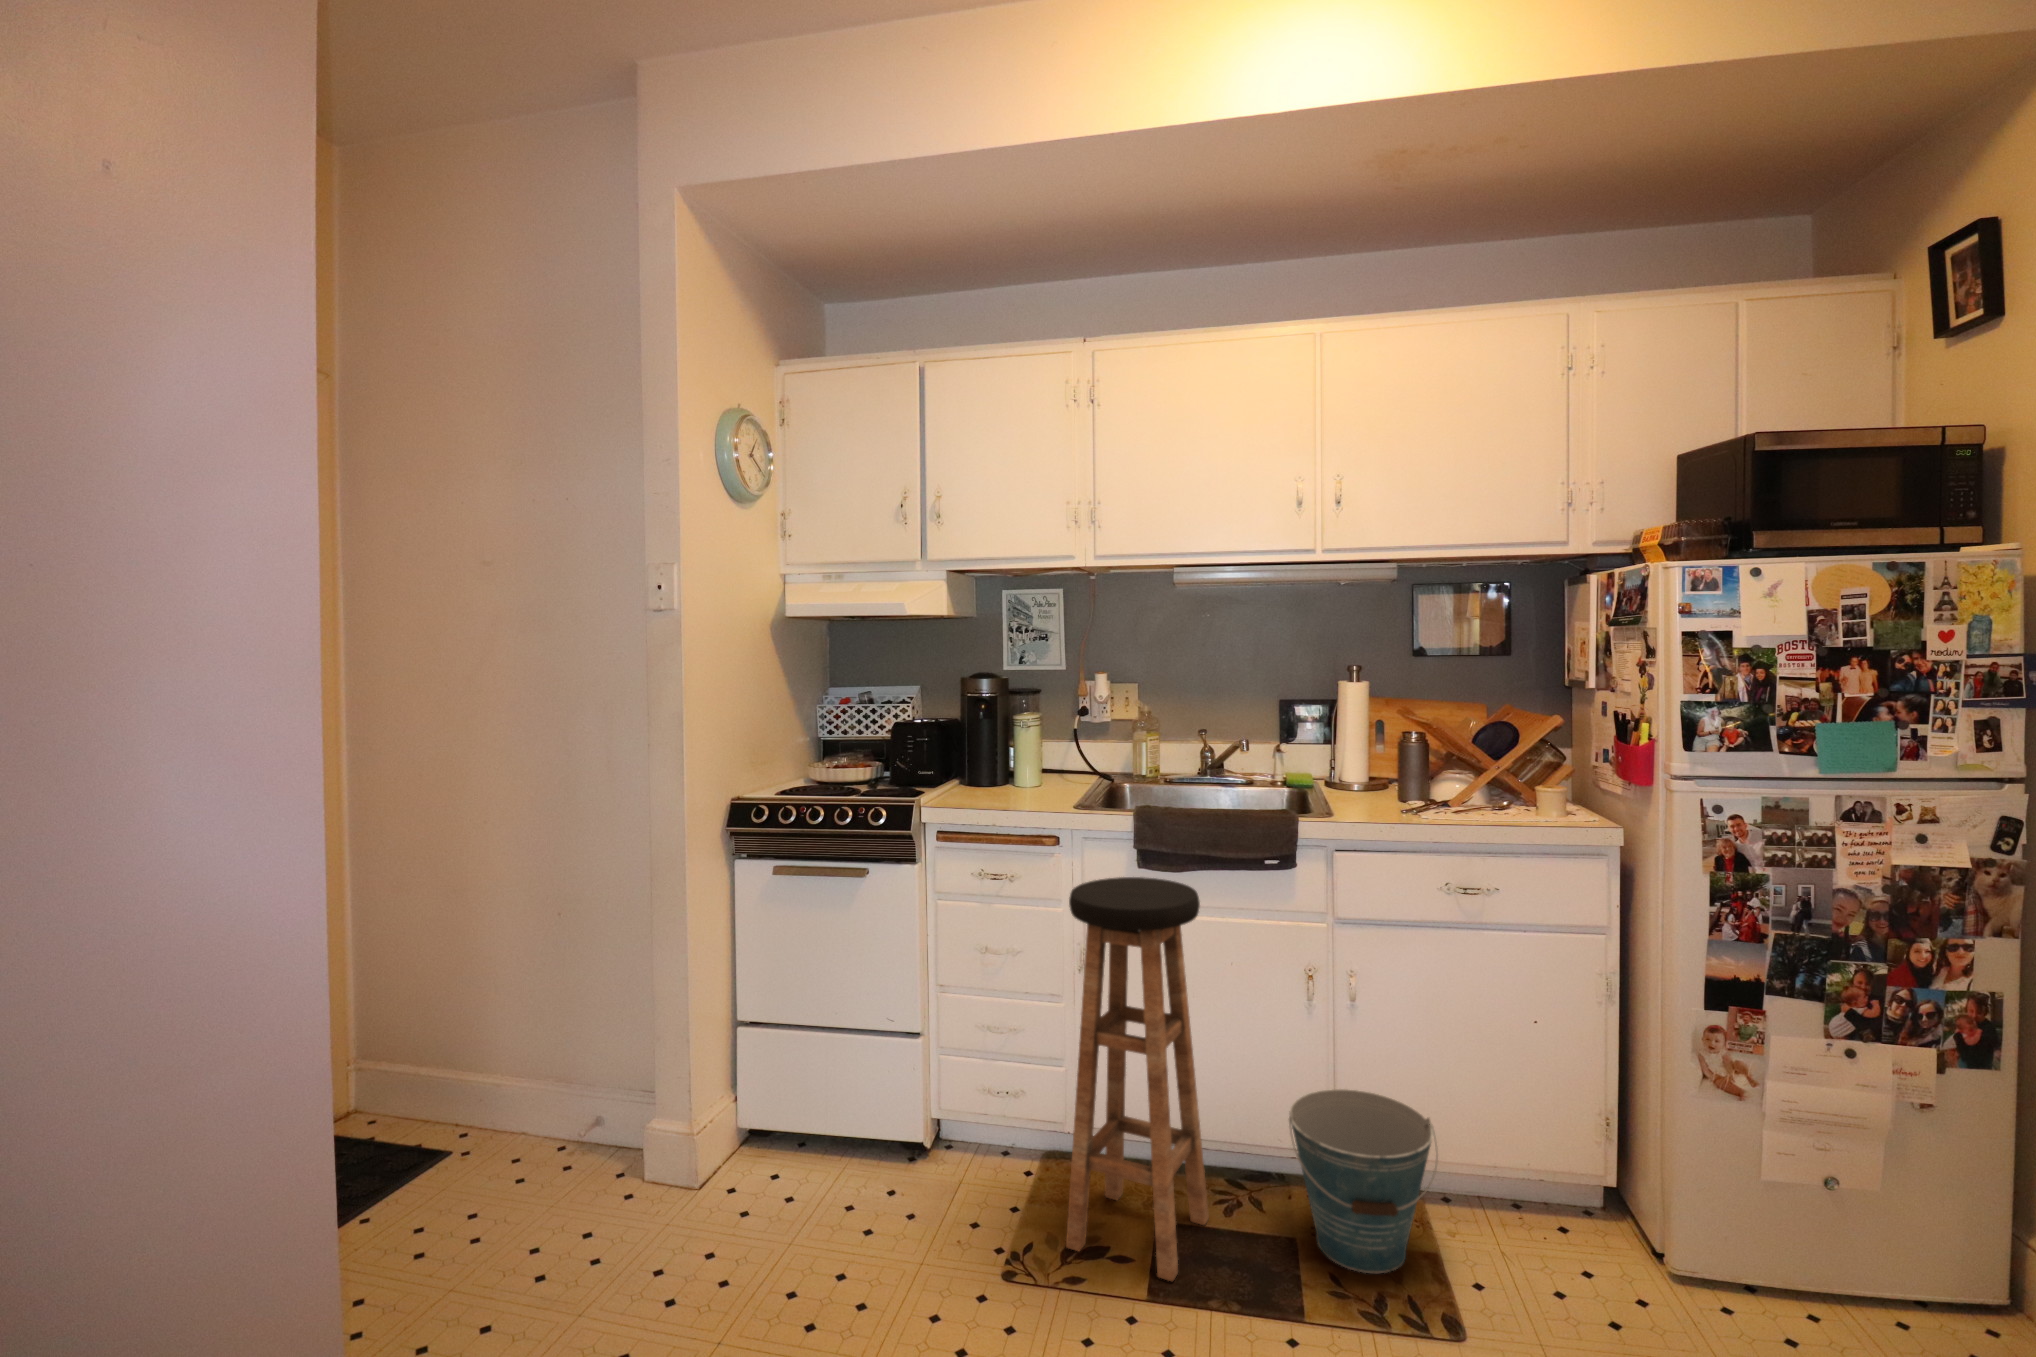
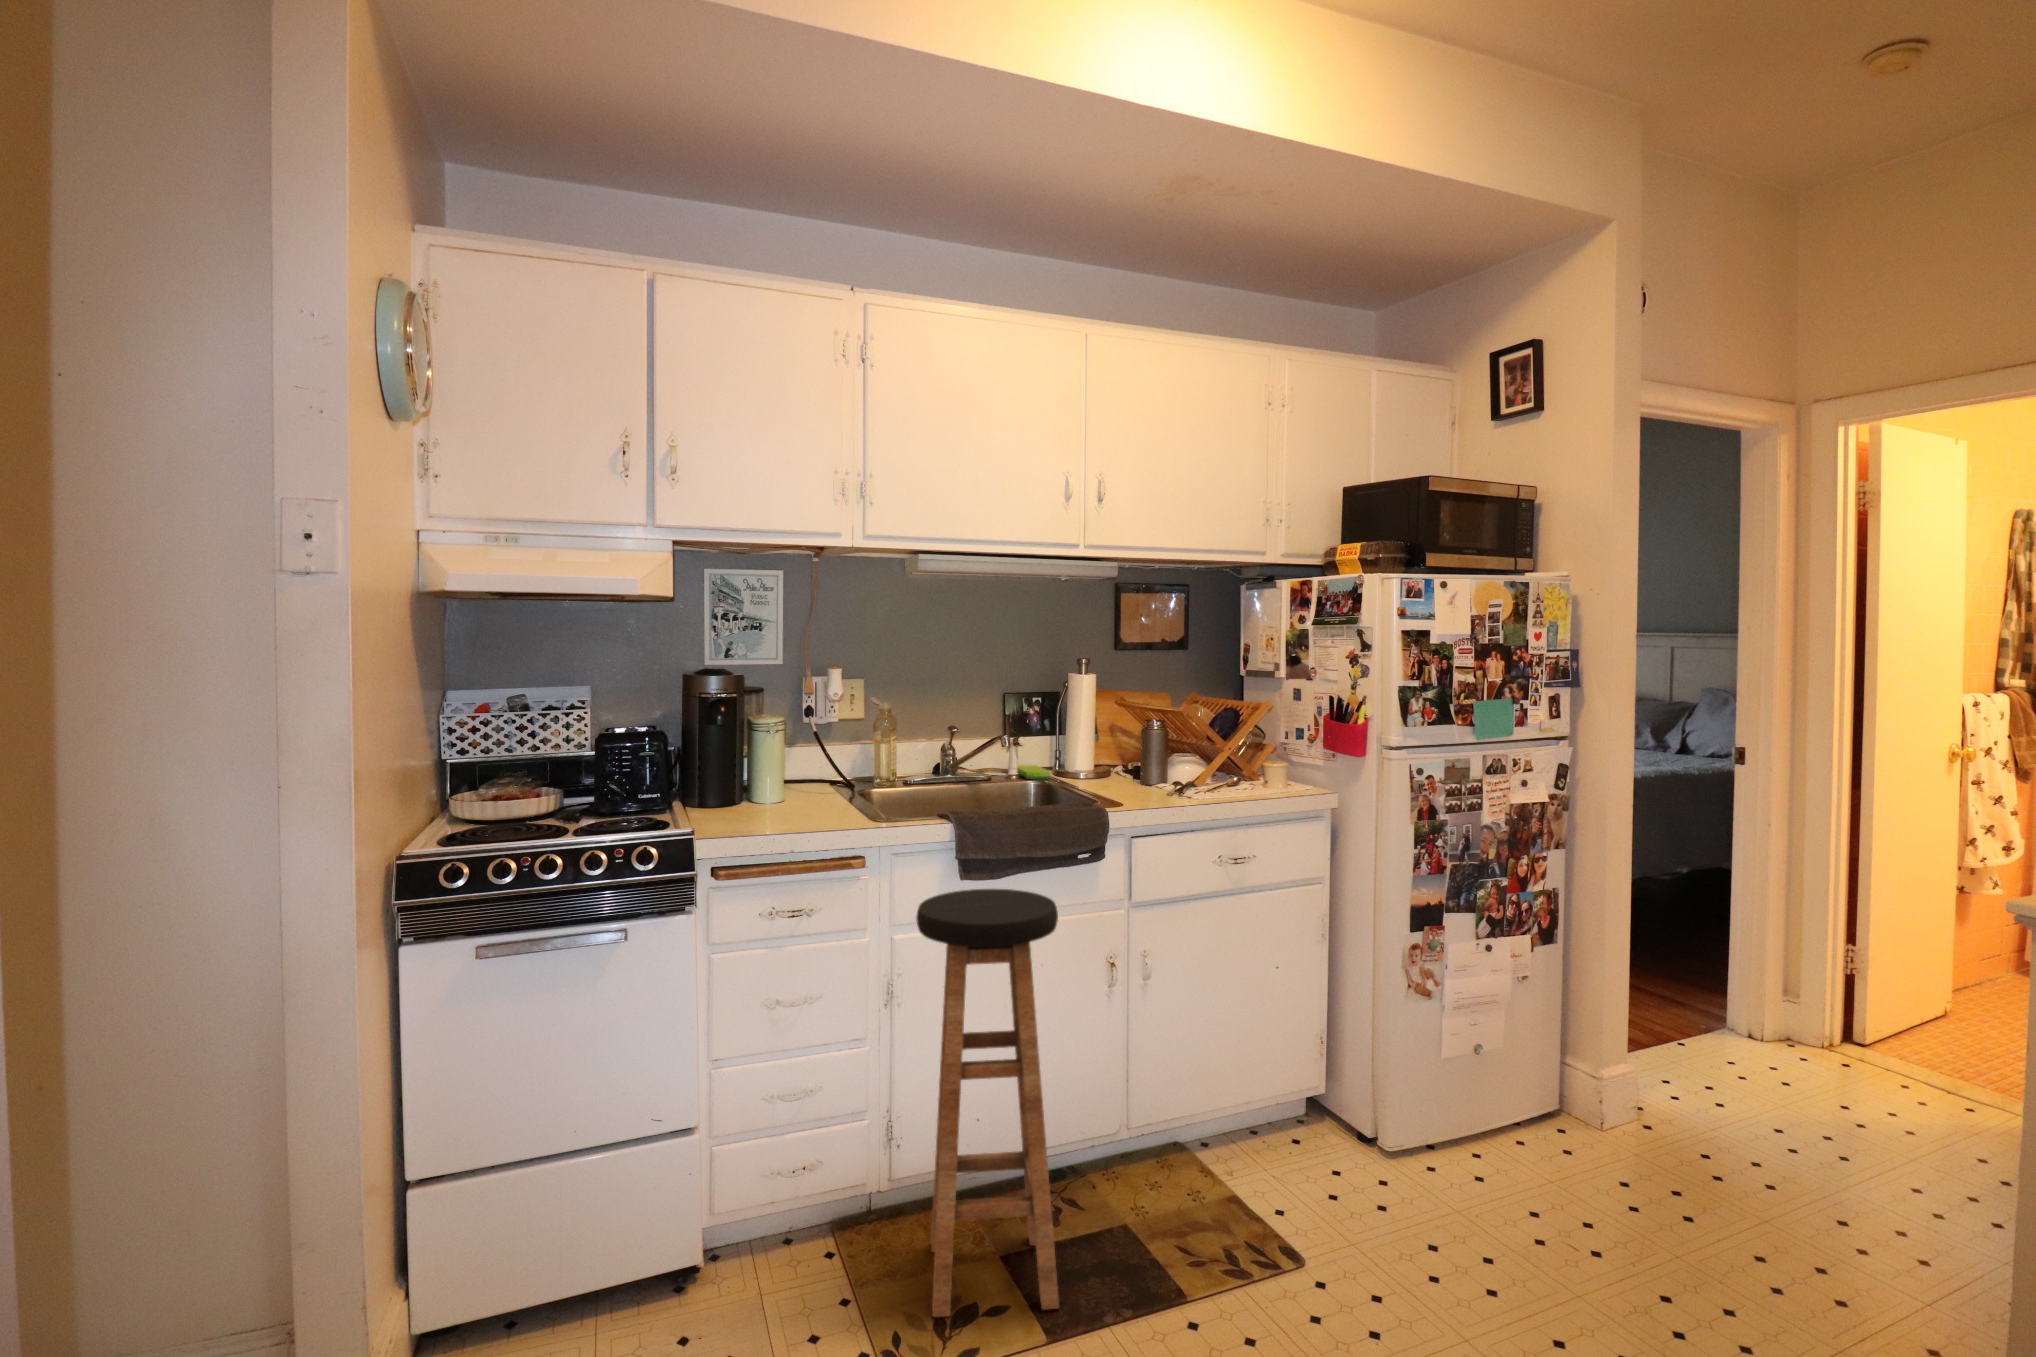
bucket: present [1289,1089,1438,1273] -> none [1116,1068,1252,1237]

